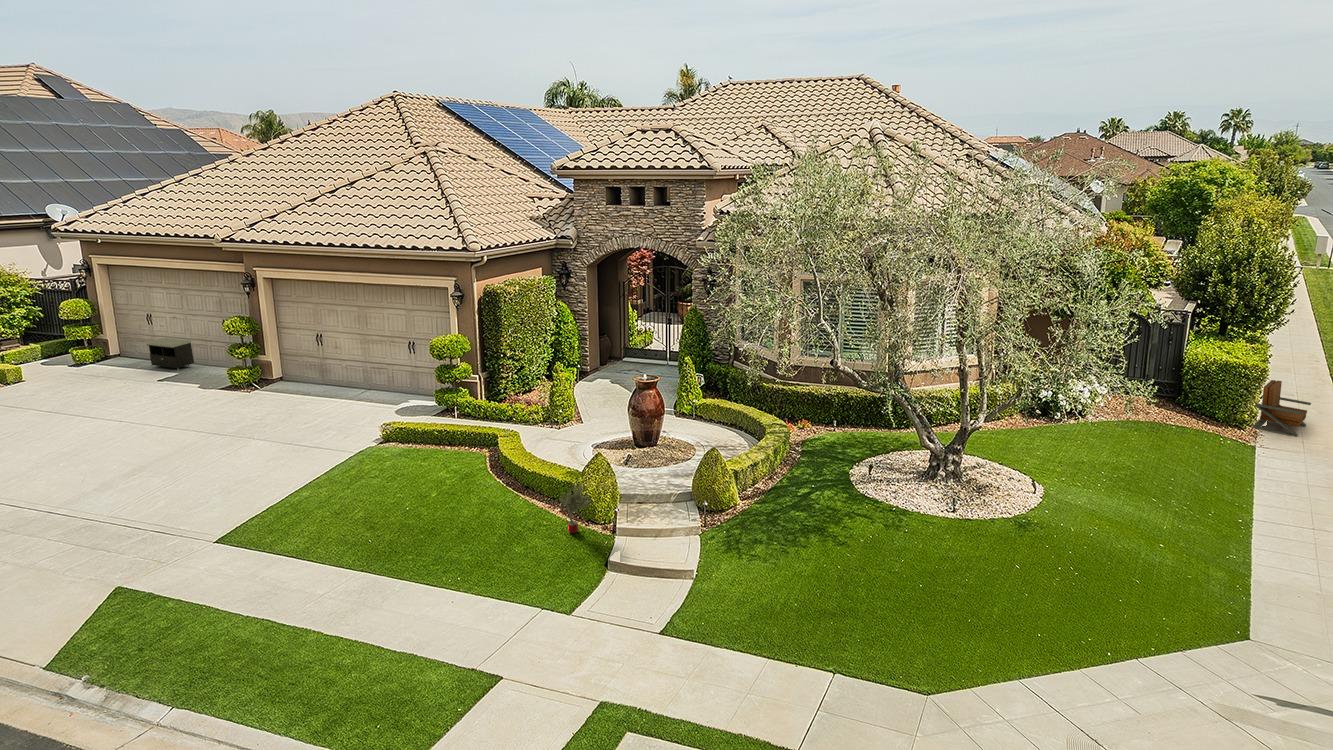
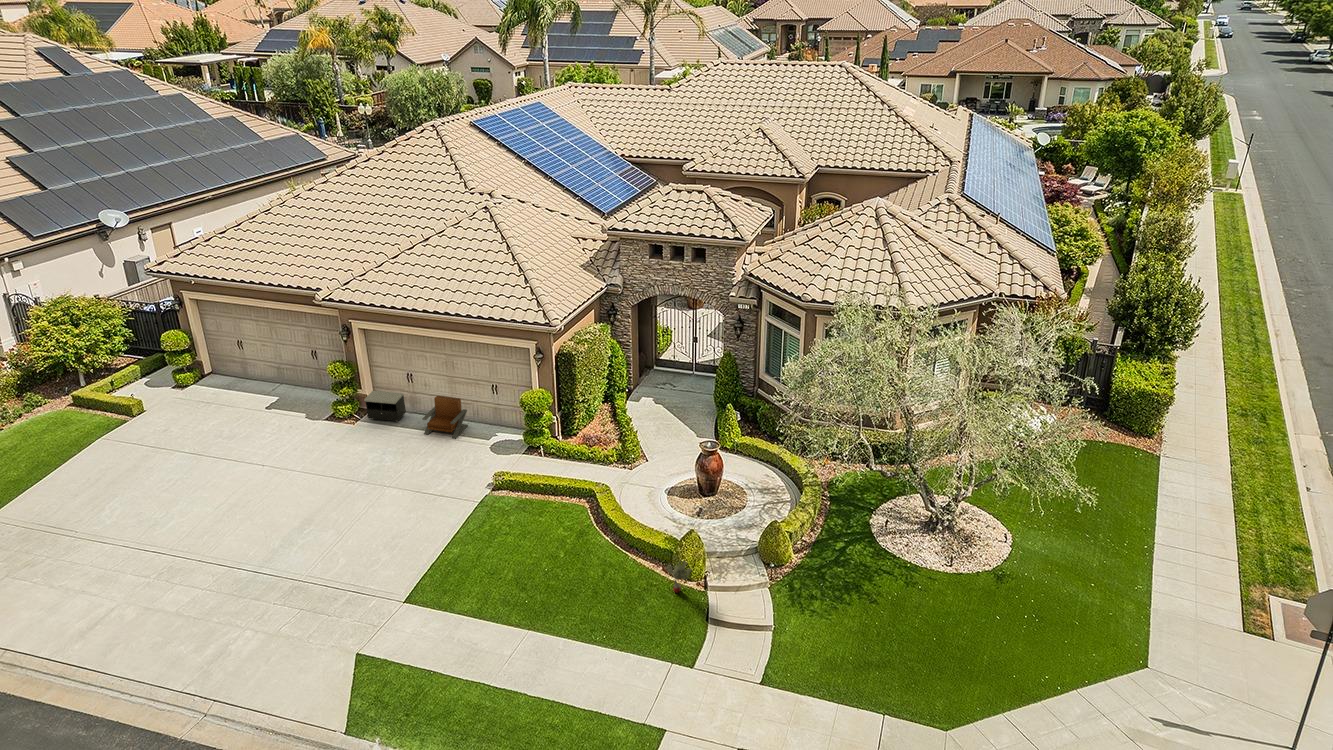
storage bench: present [147,338,194,370] -> present [364,391,406,422]
lounge chair: present [1252,380,1311,437] -> present [422,396,468,439]

